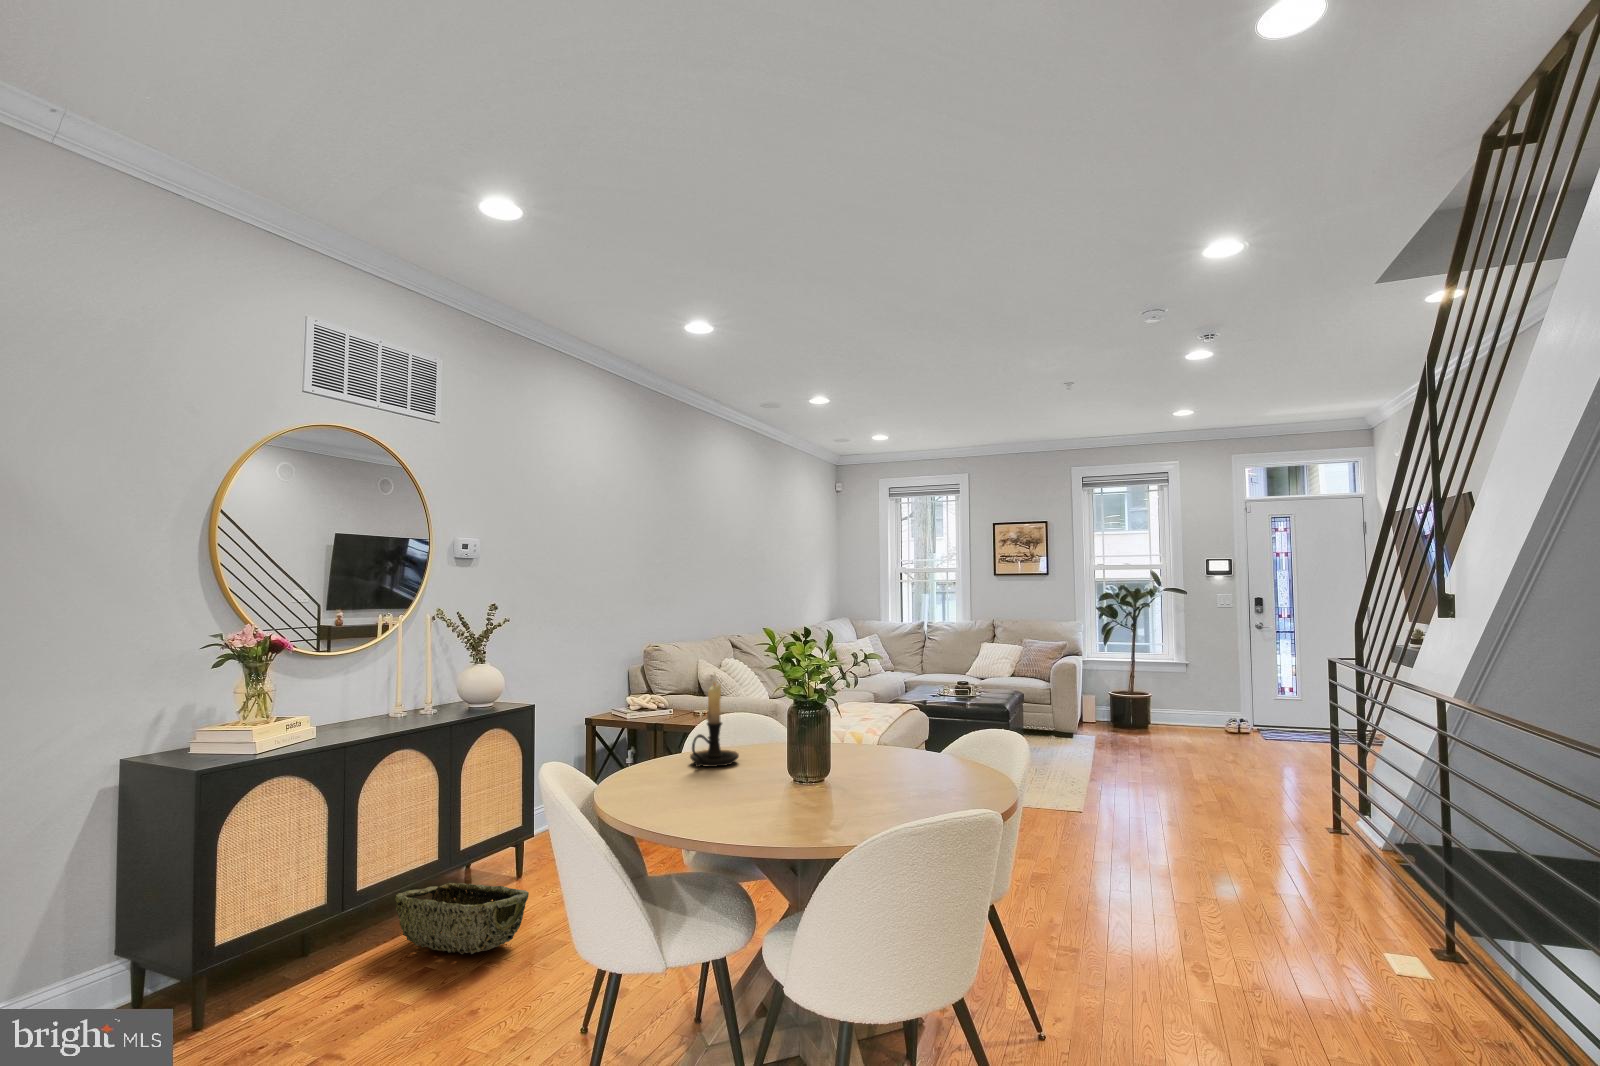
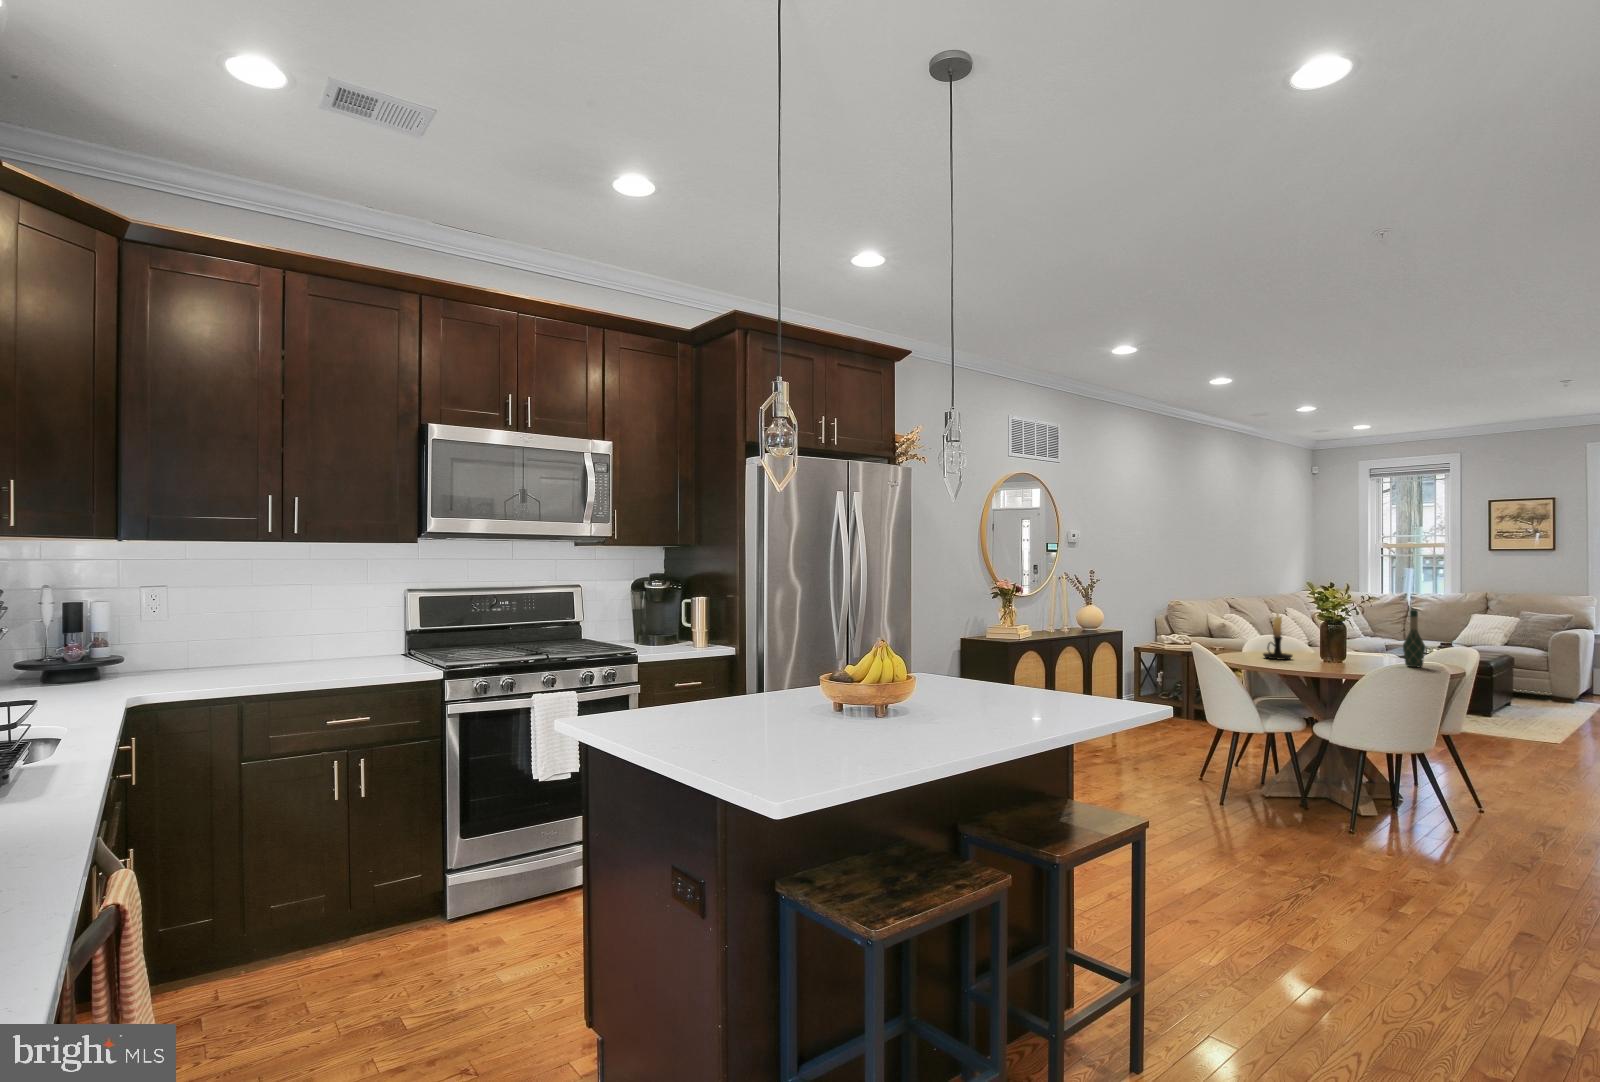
wine bottle: none [903,665,935,768] -> present [1403,609,1425,667]
woven basket: present [395,883,529,954] -> none [1073,722,1147,756]

